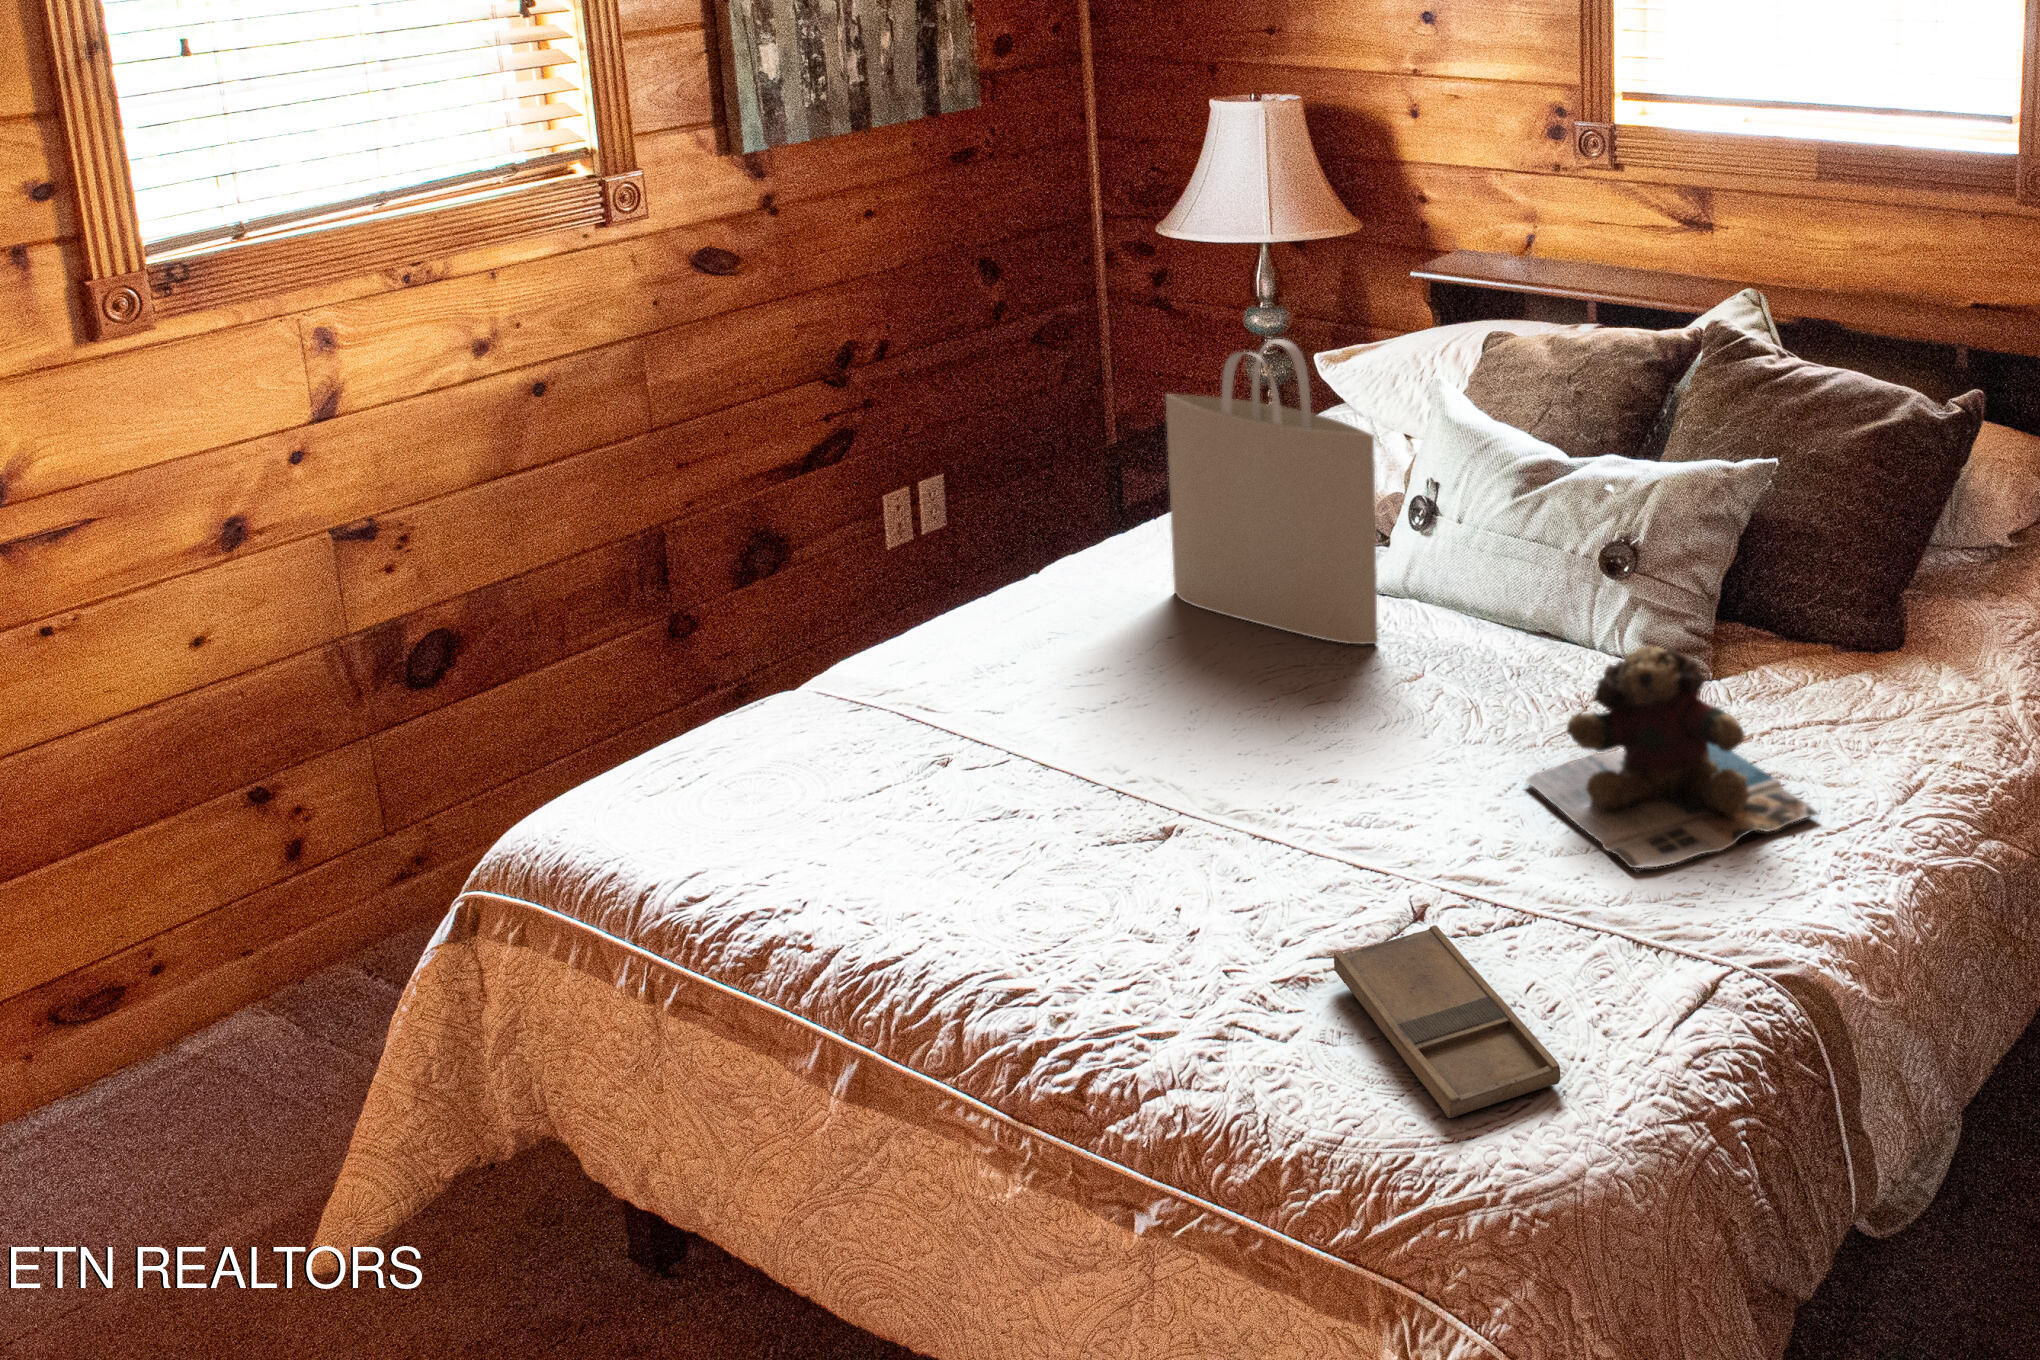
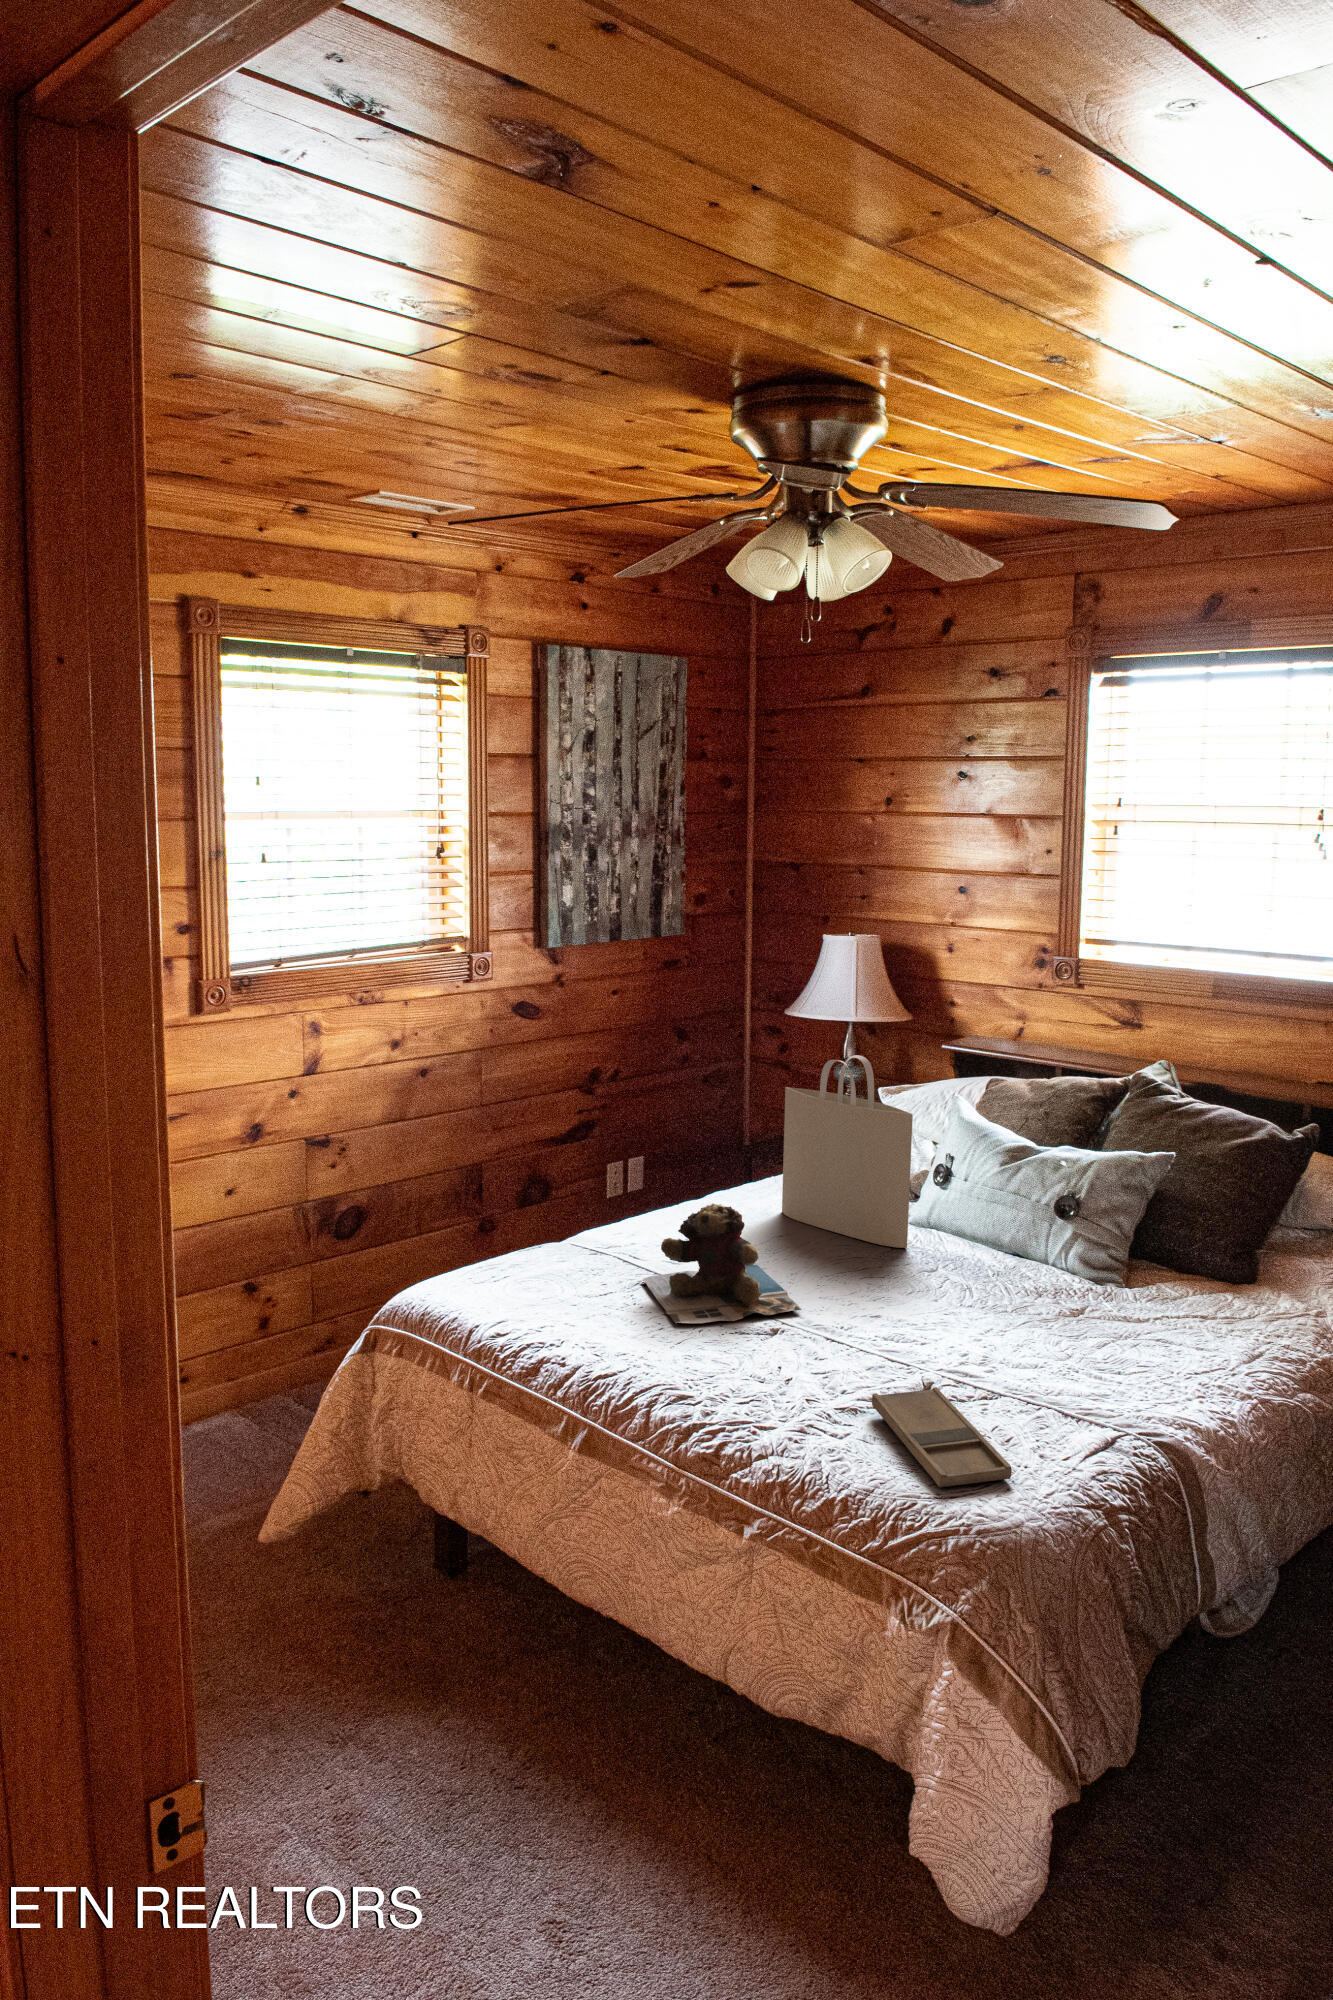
teddy bear: present [1525,646,1818,868] -> present [643,1204,802,1324]

